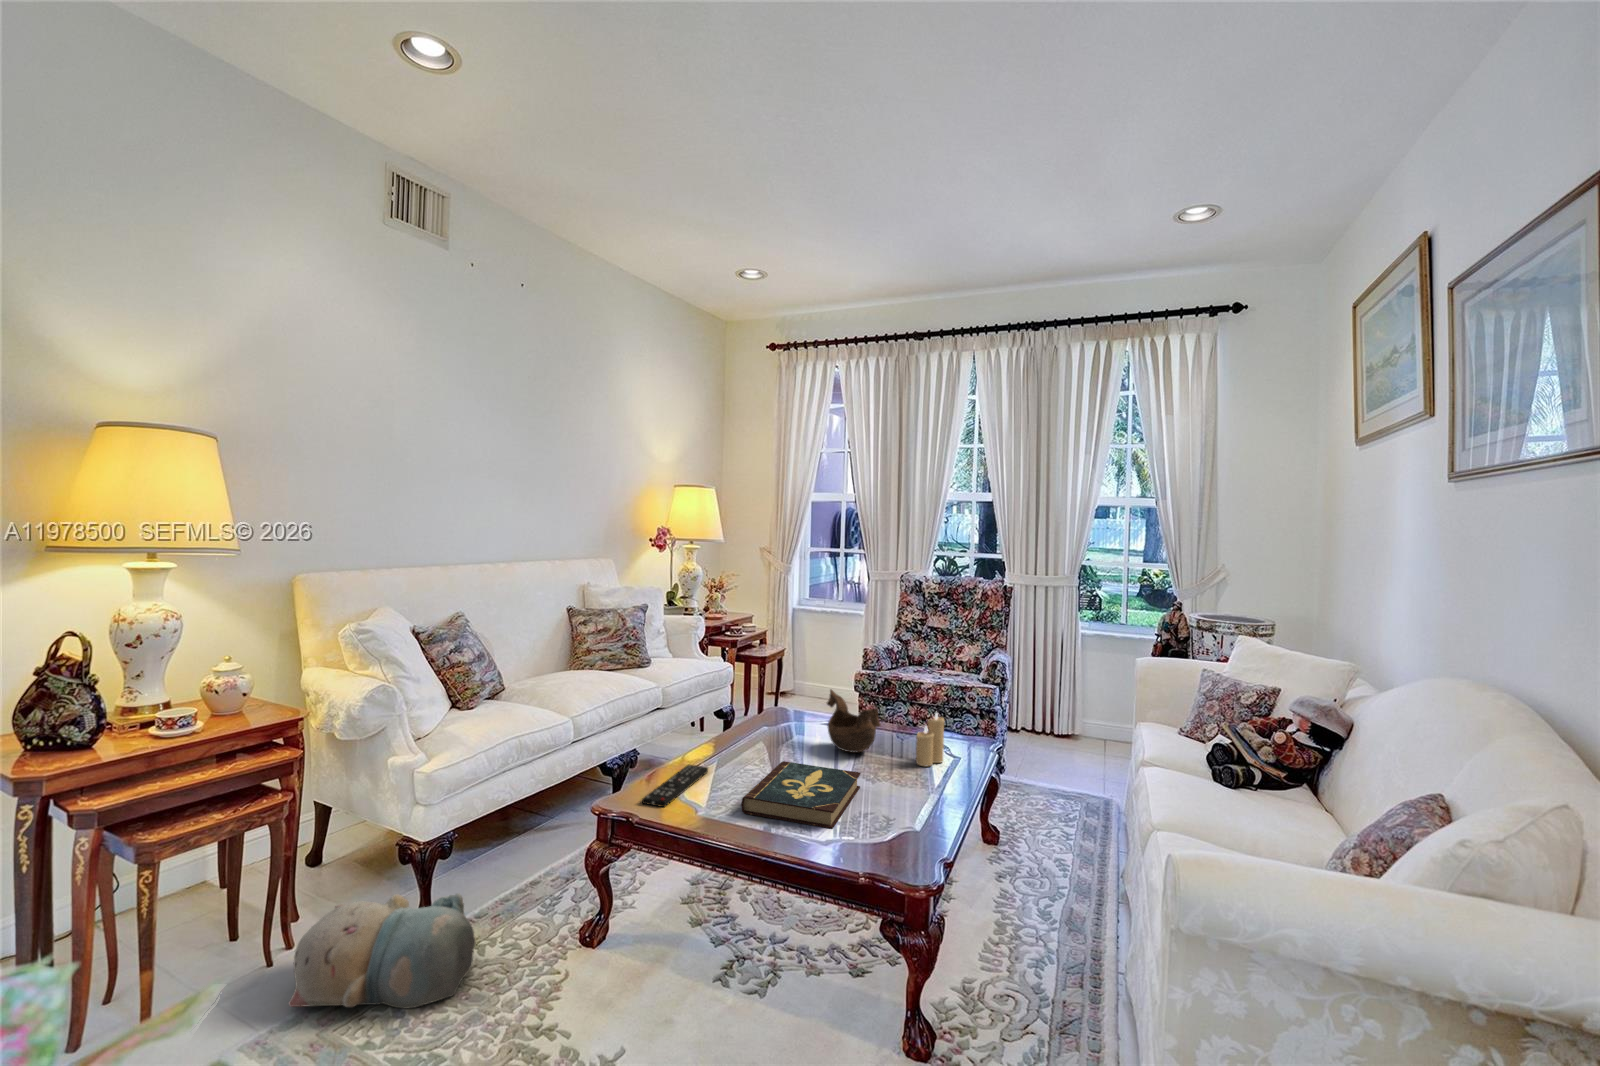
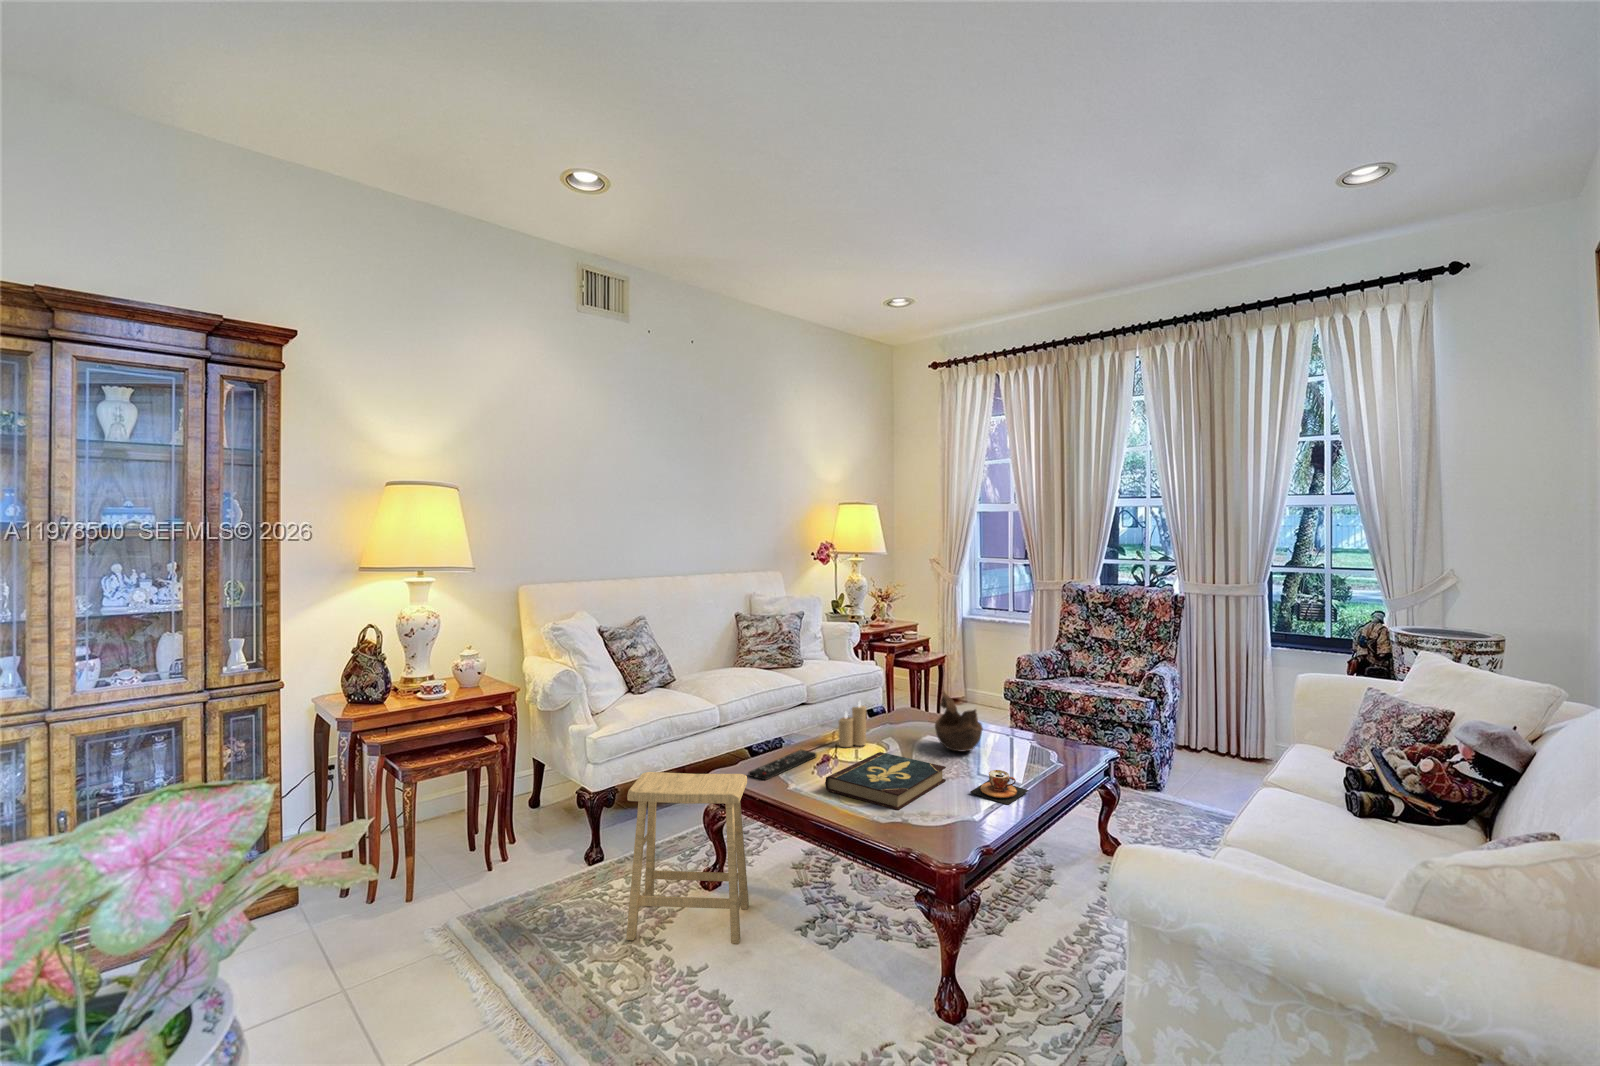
candle: present [916,713,944,766] -> present [838,701,866,747]
teacup: none [892,772,947,809] -> present [970,770,1028,805]
footstool: none [504,804,656,1035] -> present [626,772,749,944]
plush toy: present [289,893,475,1009] -> none [495,828,621,912]

